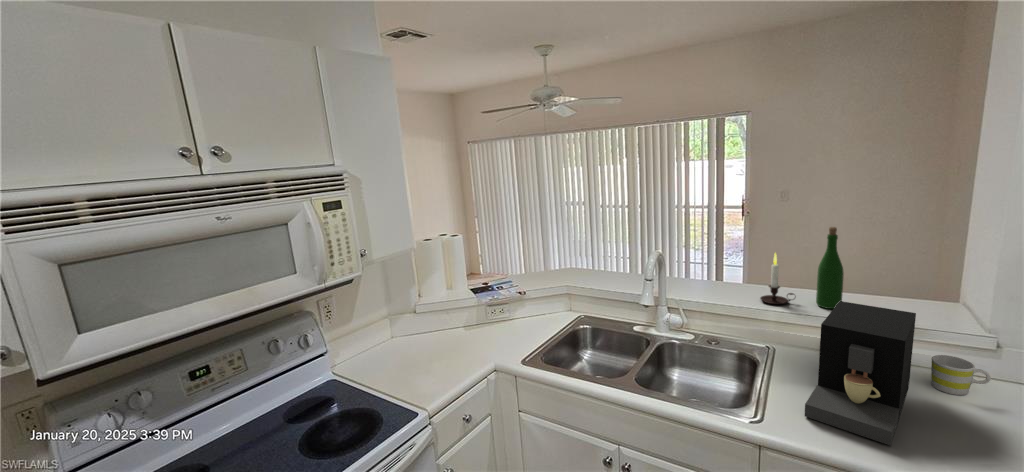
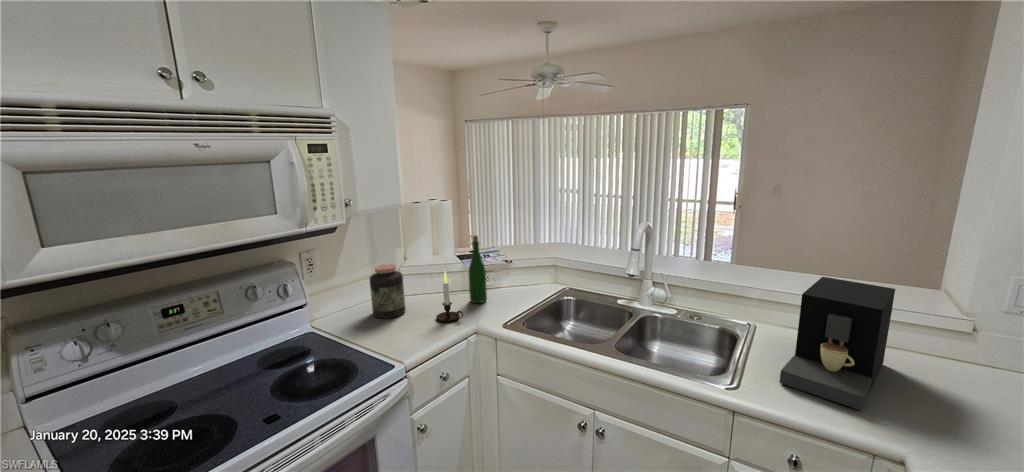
wine bottle: present [816,227,844,309] -> present [469,235,487,303]
candle: present [760,253,795,304] -> present [436,271,463,321]
jar: none [388,304,425,359] -> present [370,264,405,318]
mug: present [931,355,991,395] -> none [906,333,963,372]

